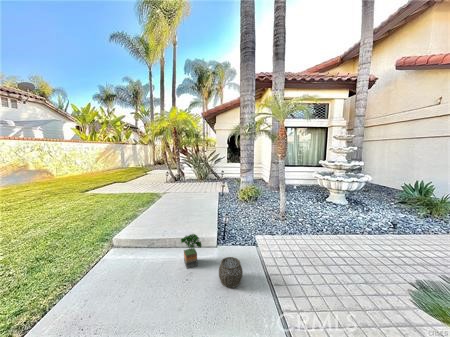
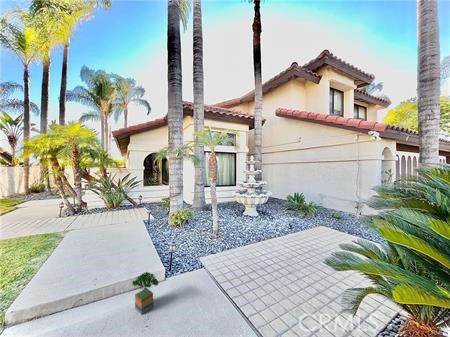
woven basket: present [219,257,243,288] -> none [183,285,208,318]

